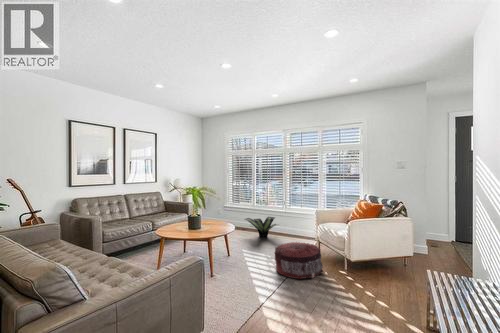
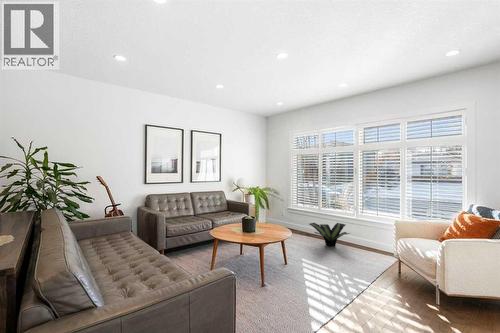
pouf: present [275,242,323,279] -> none [338,258,402,308]

